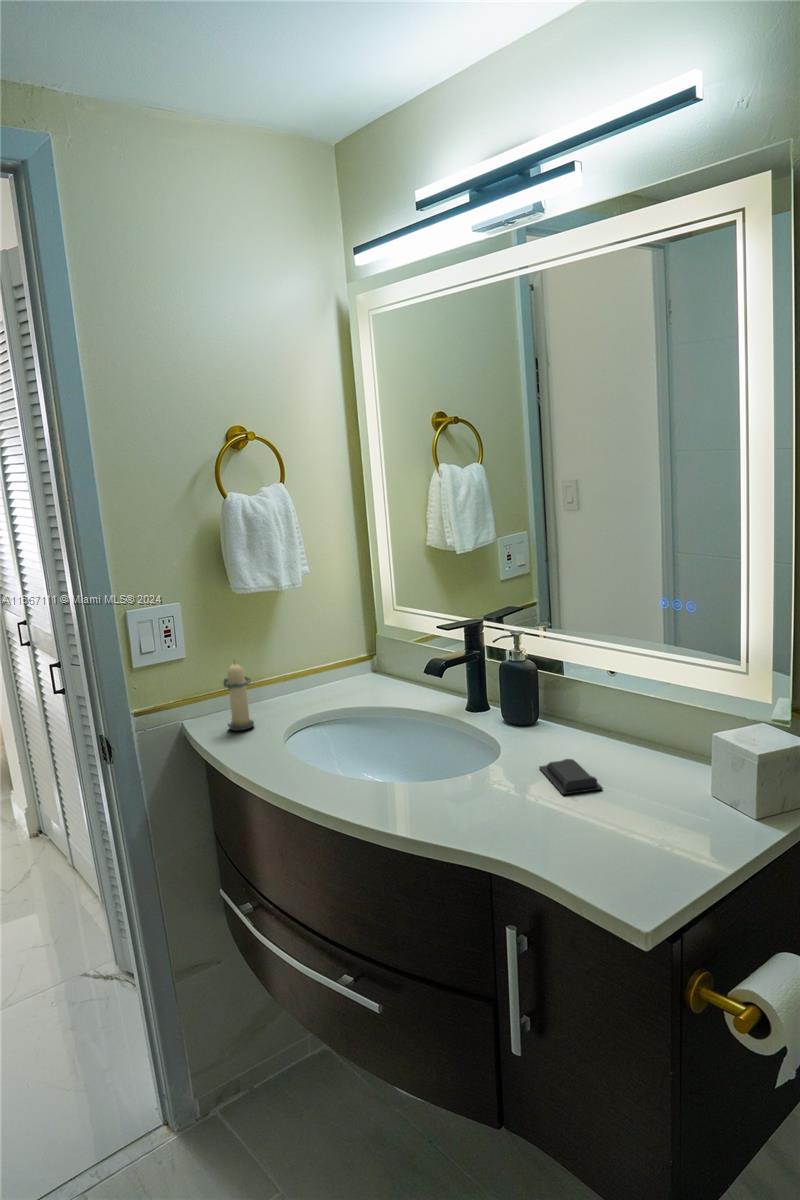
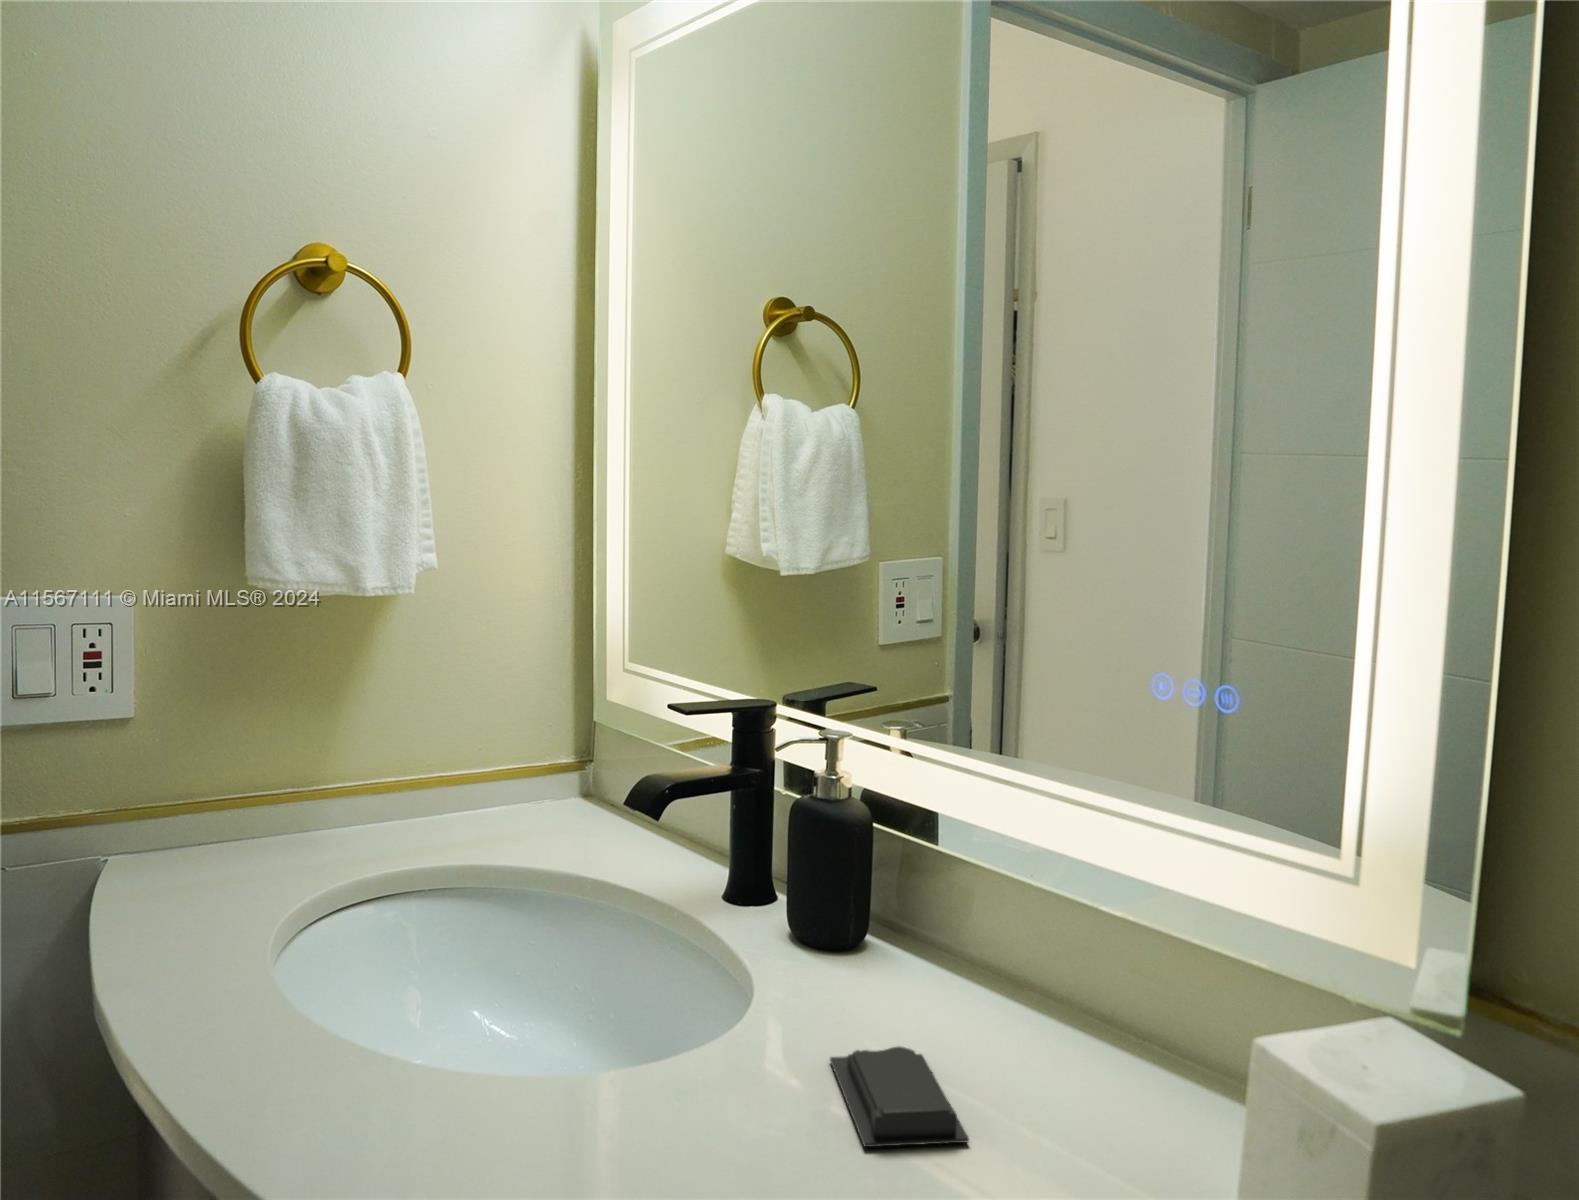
candle: present [224,662,254,730] -> none [178,729,262,891]

